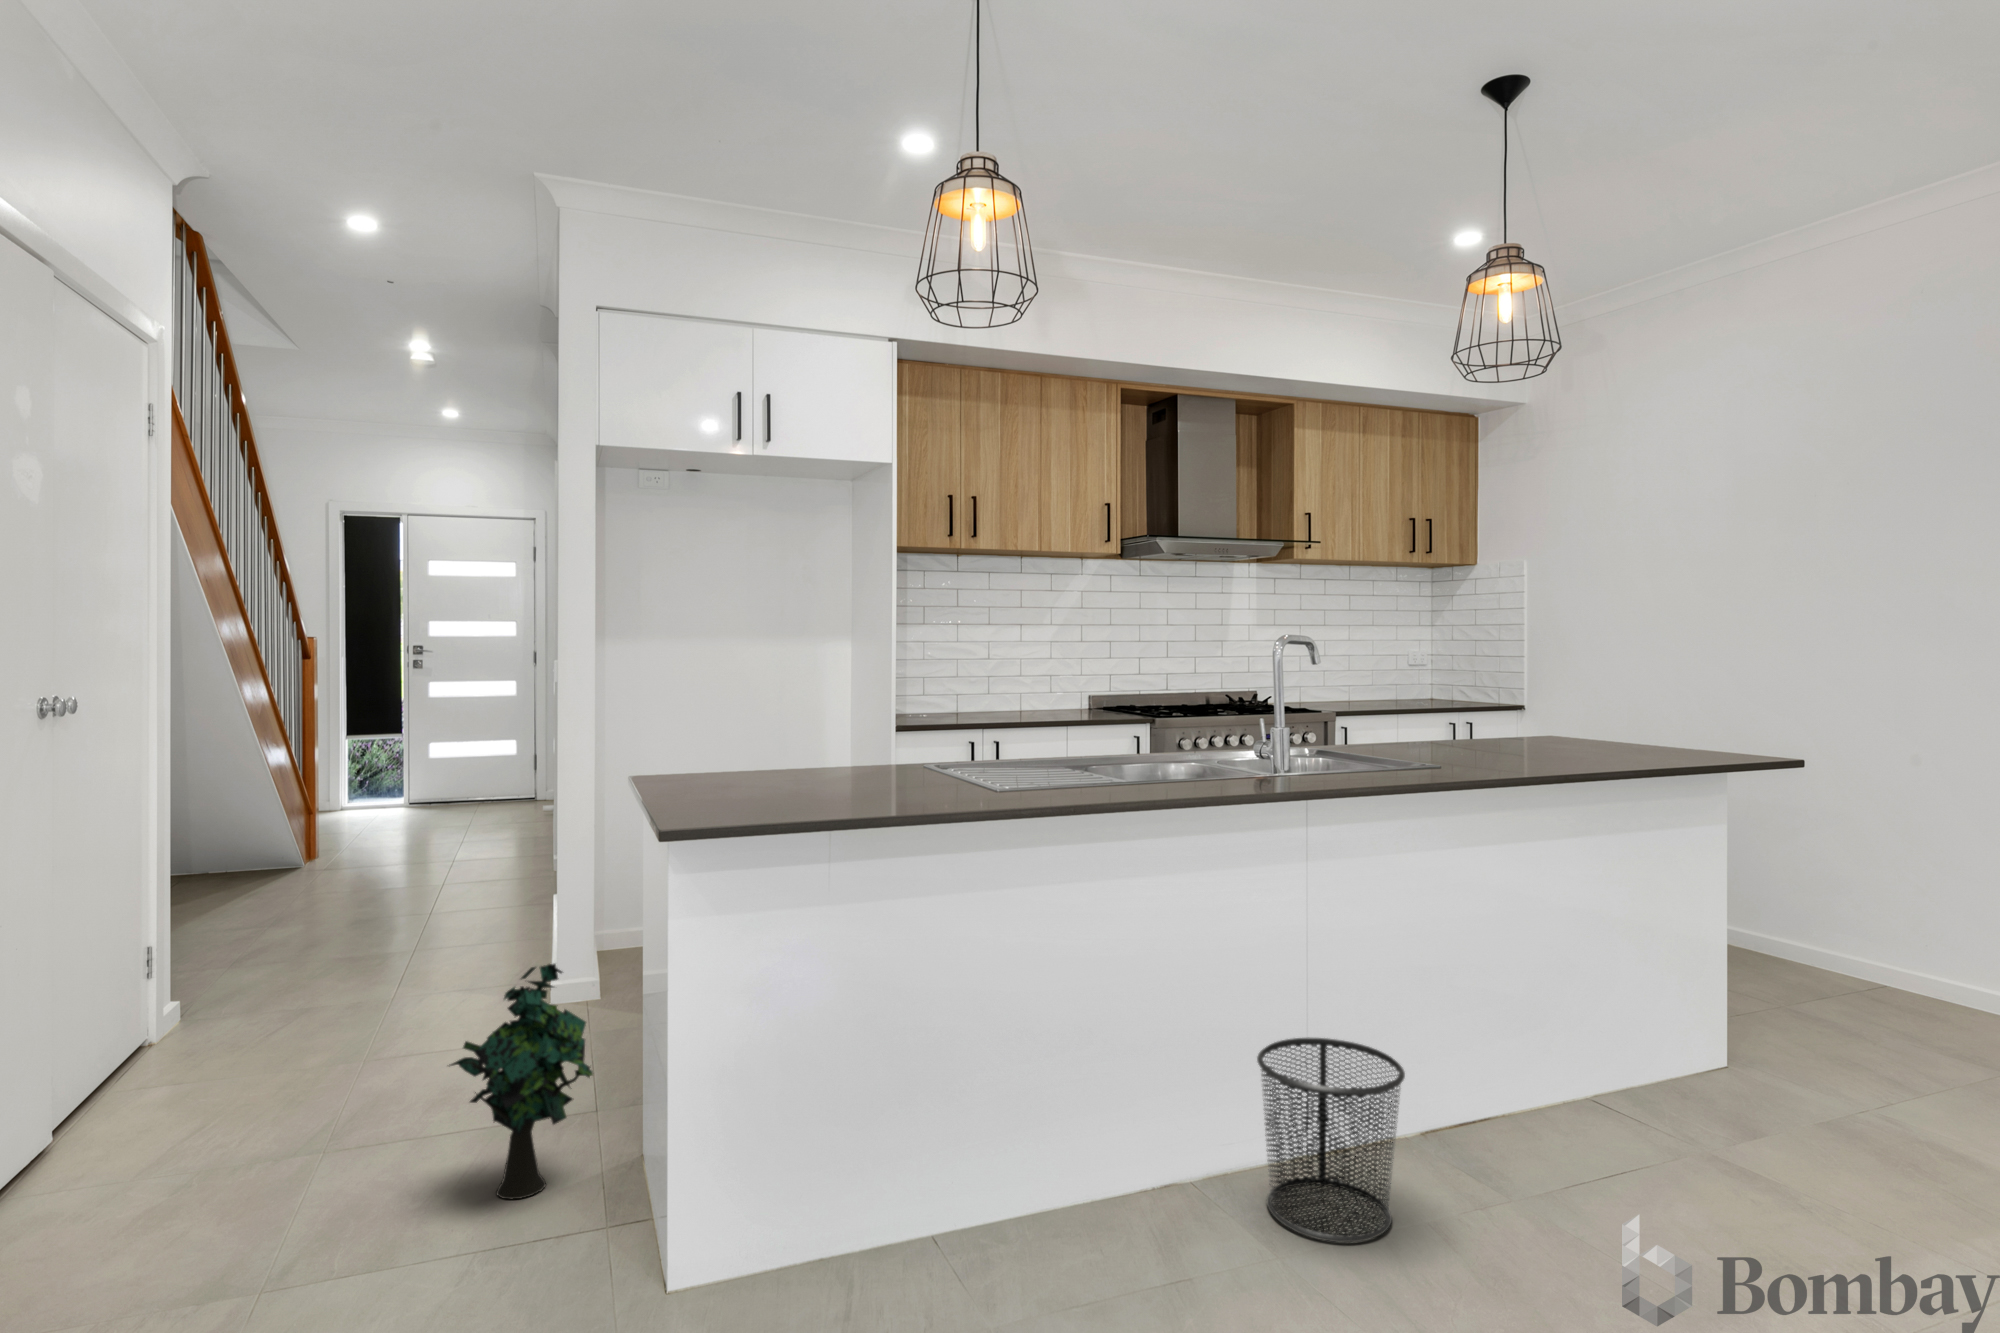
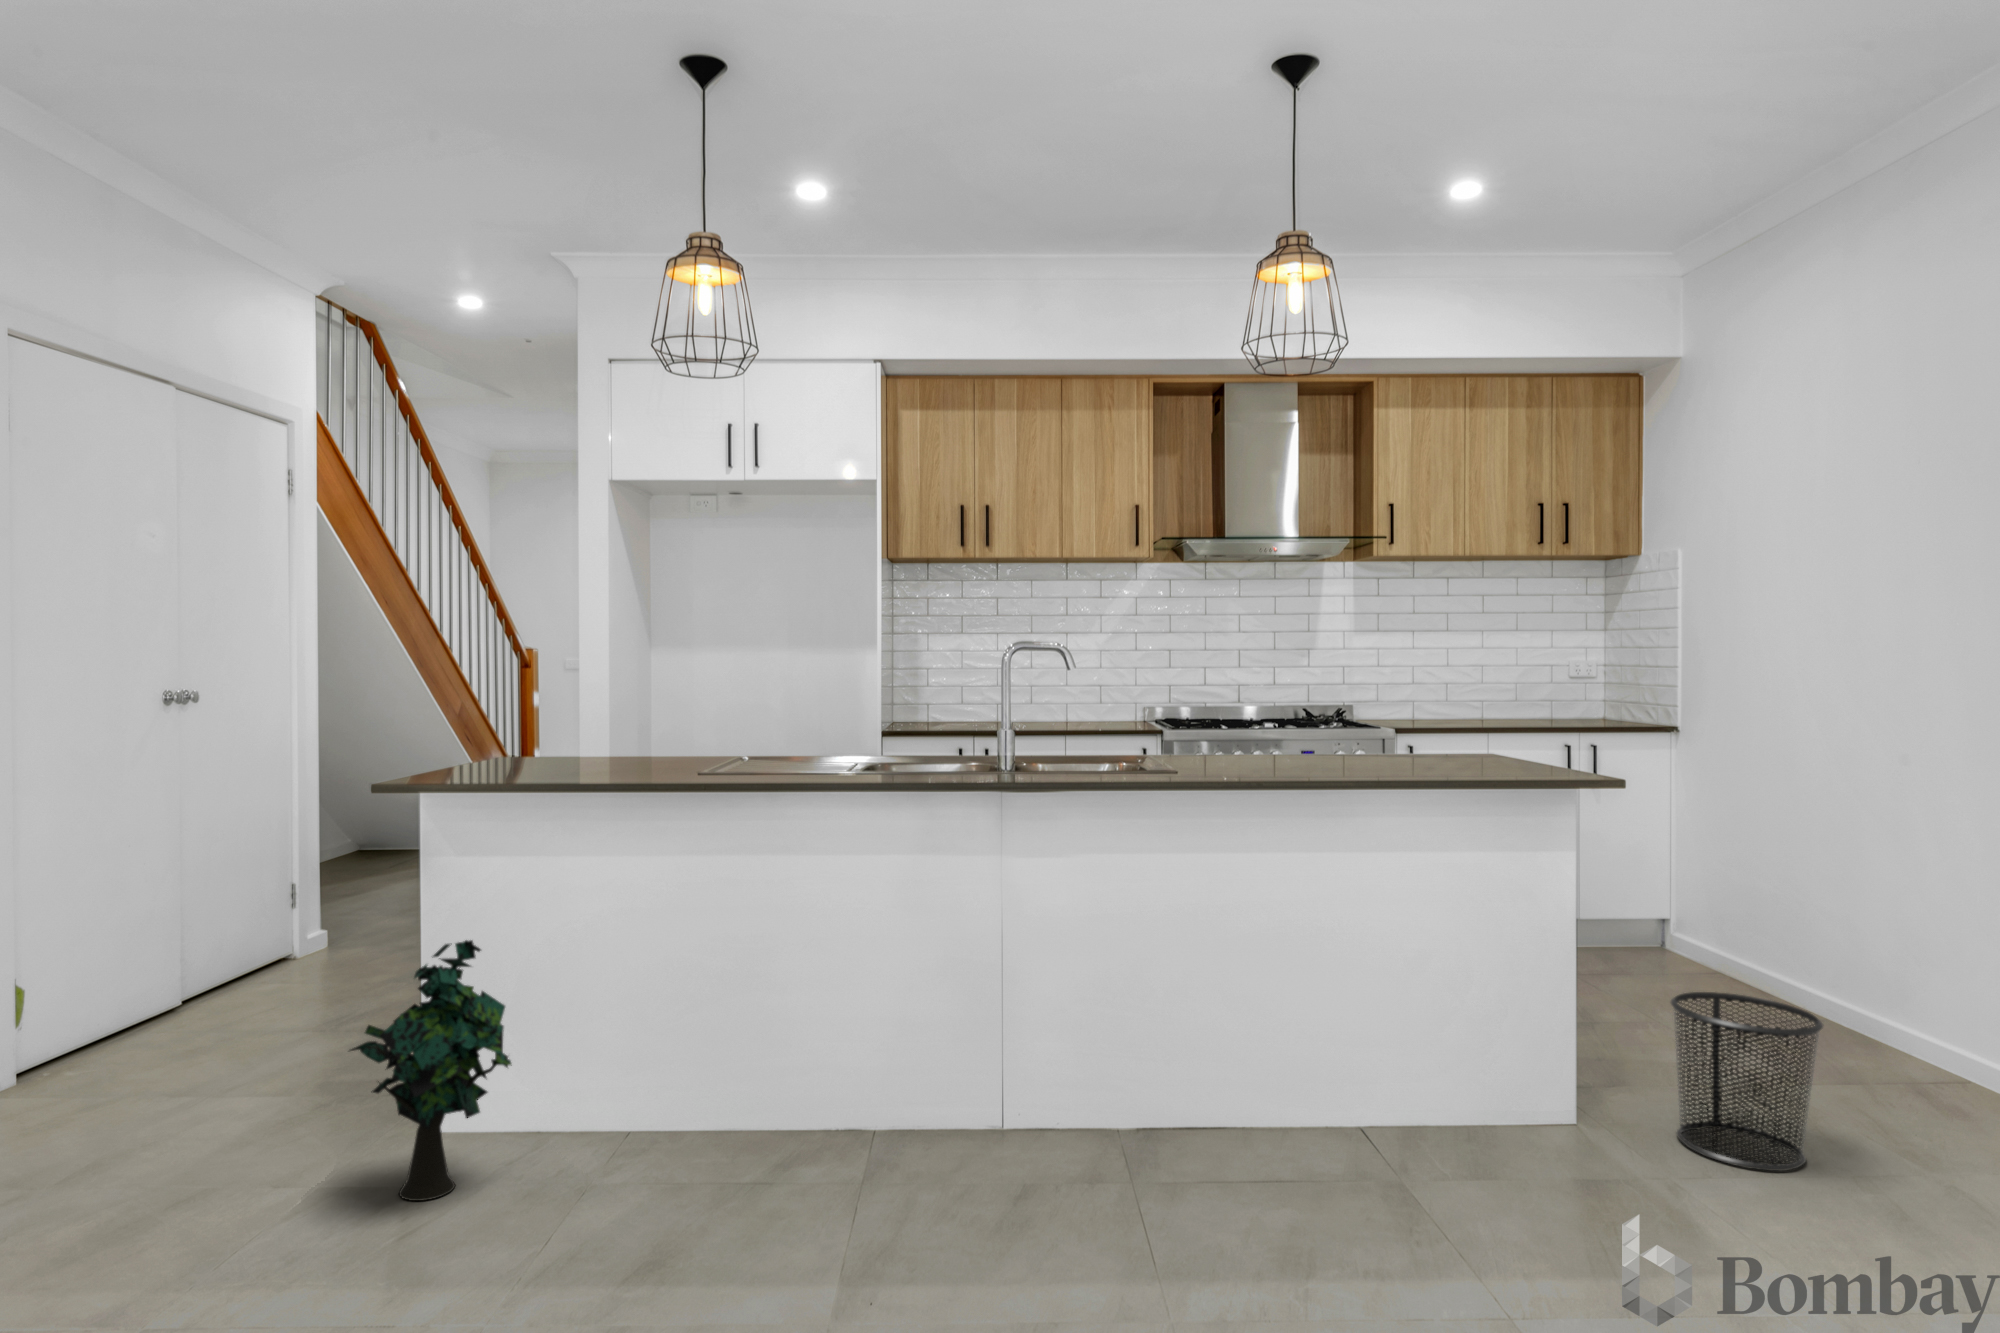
waste bin: present [1257,1038,1405,1242] -> present [1671,992,1823,1171]

